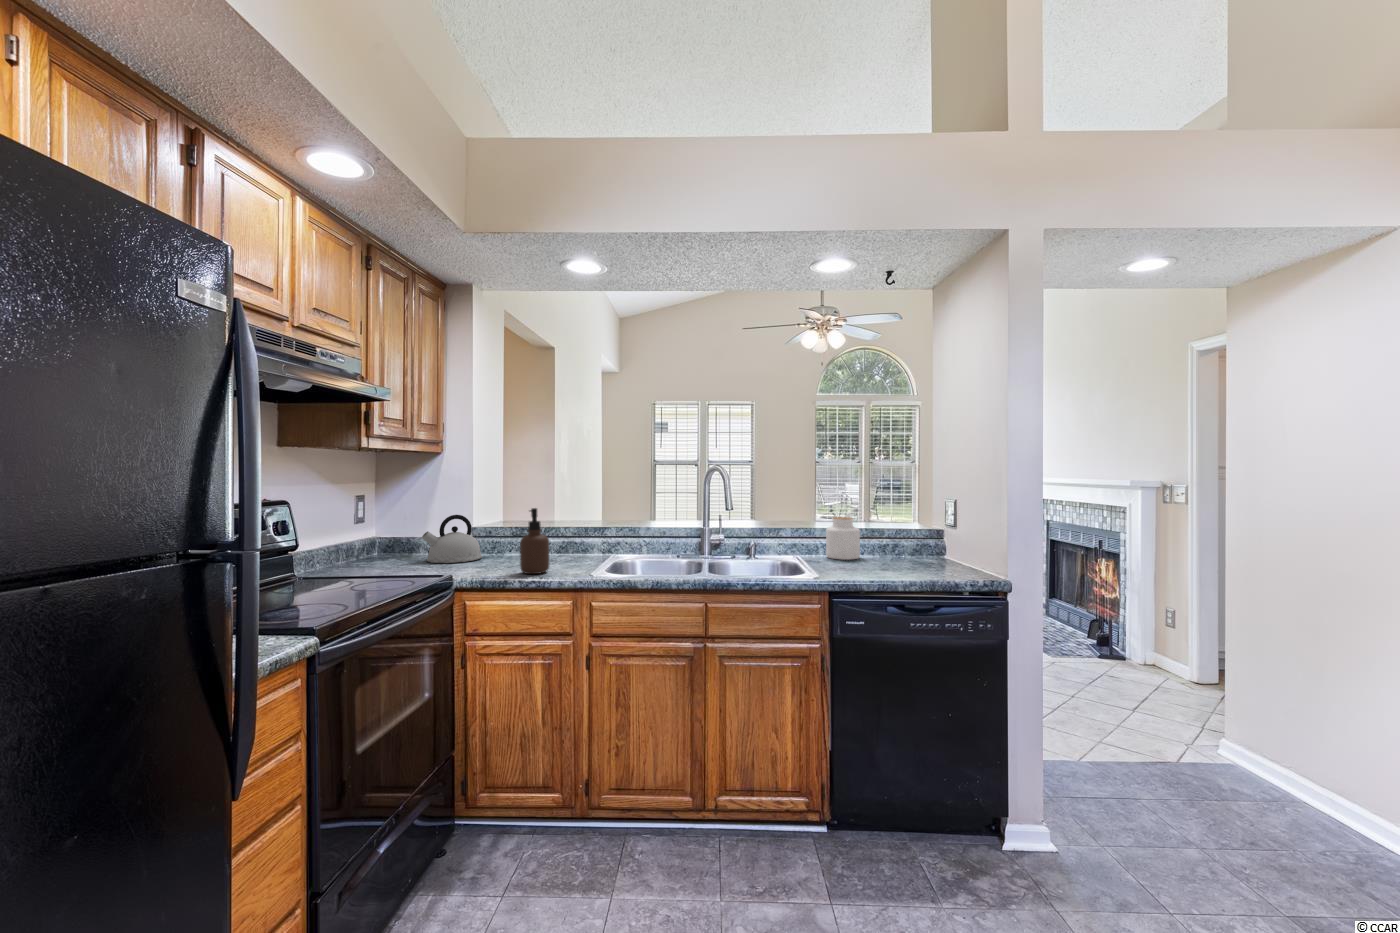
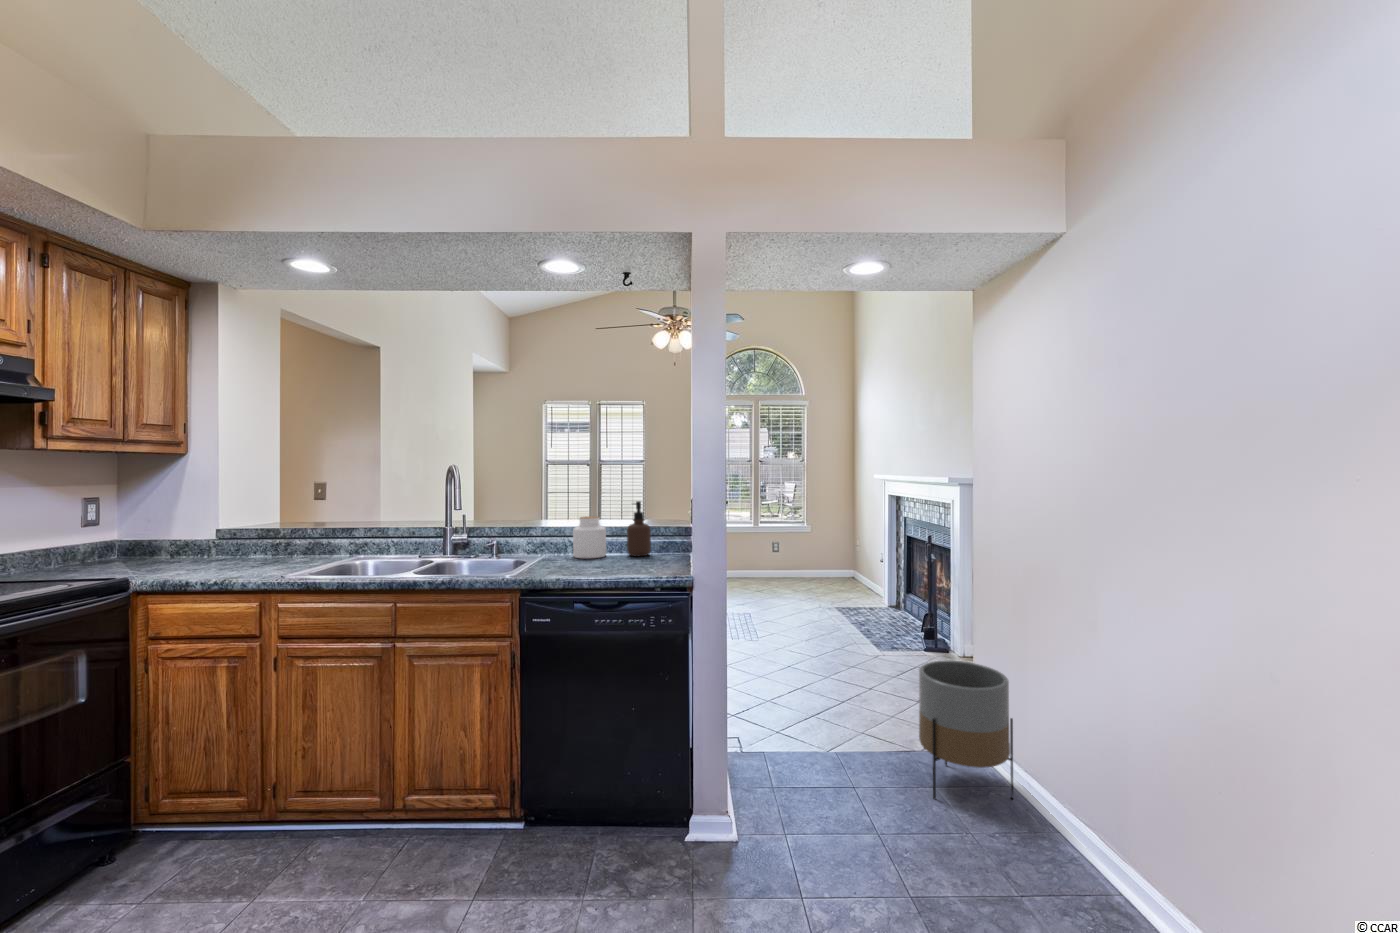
soap dispenser: present [520,508,549,574] -> present [627,501,651,556]
kettle: present [422,515,482,563] -> none [141,517,218,566]
planter: none [1200,670,1323,818] -> present [919,661,1013,799]

